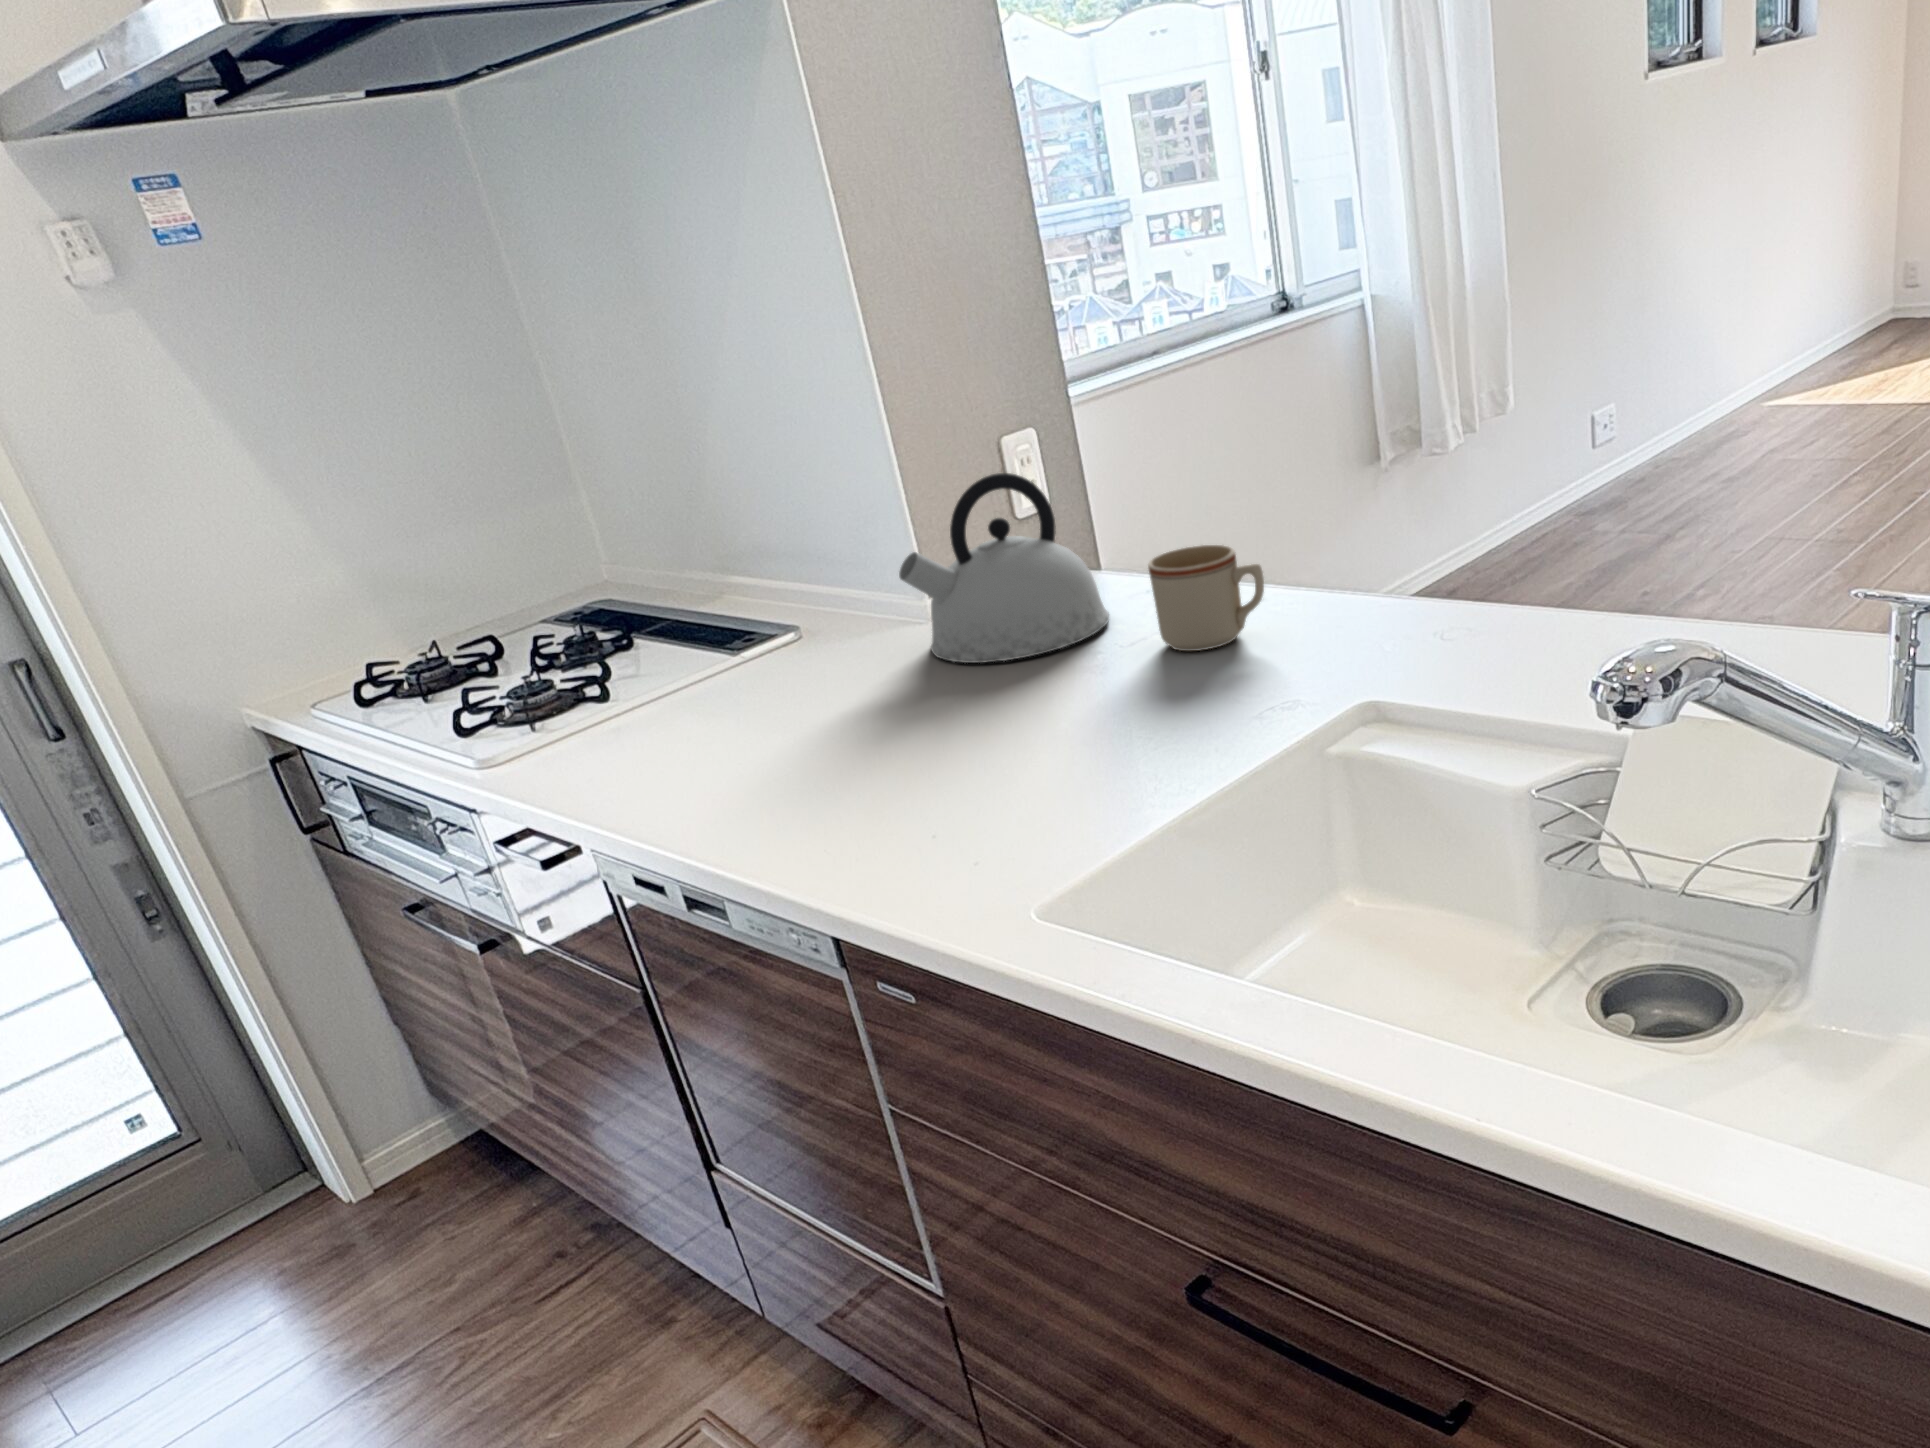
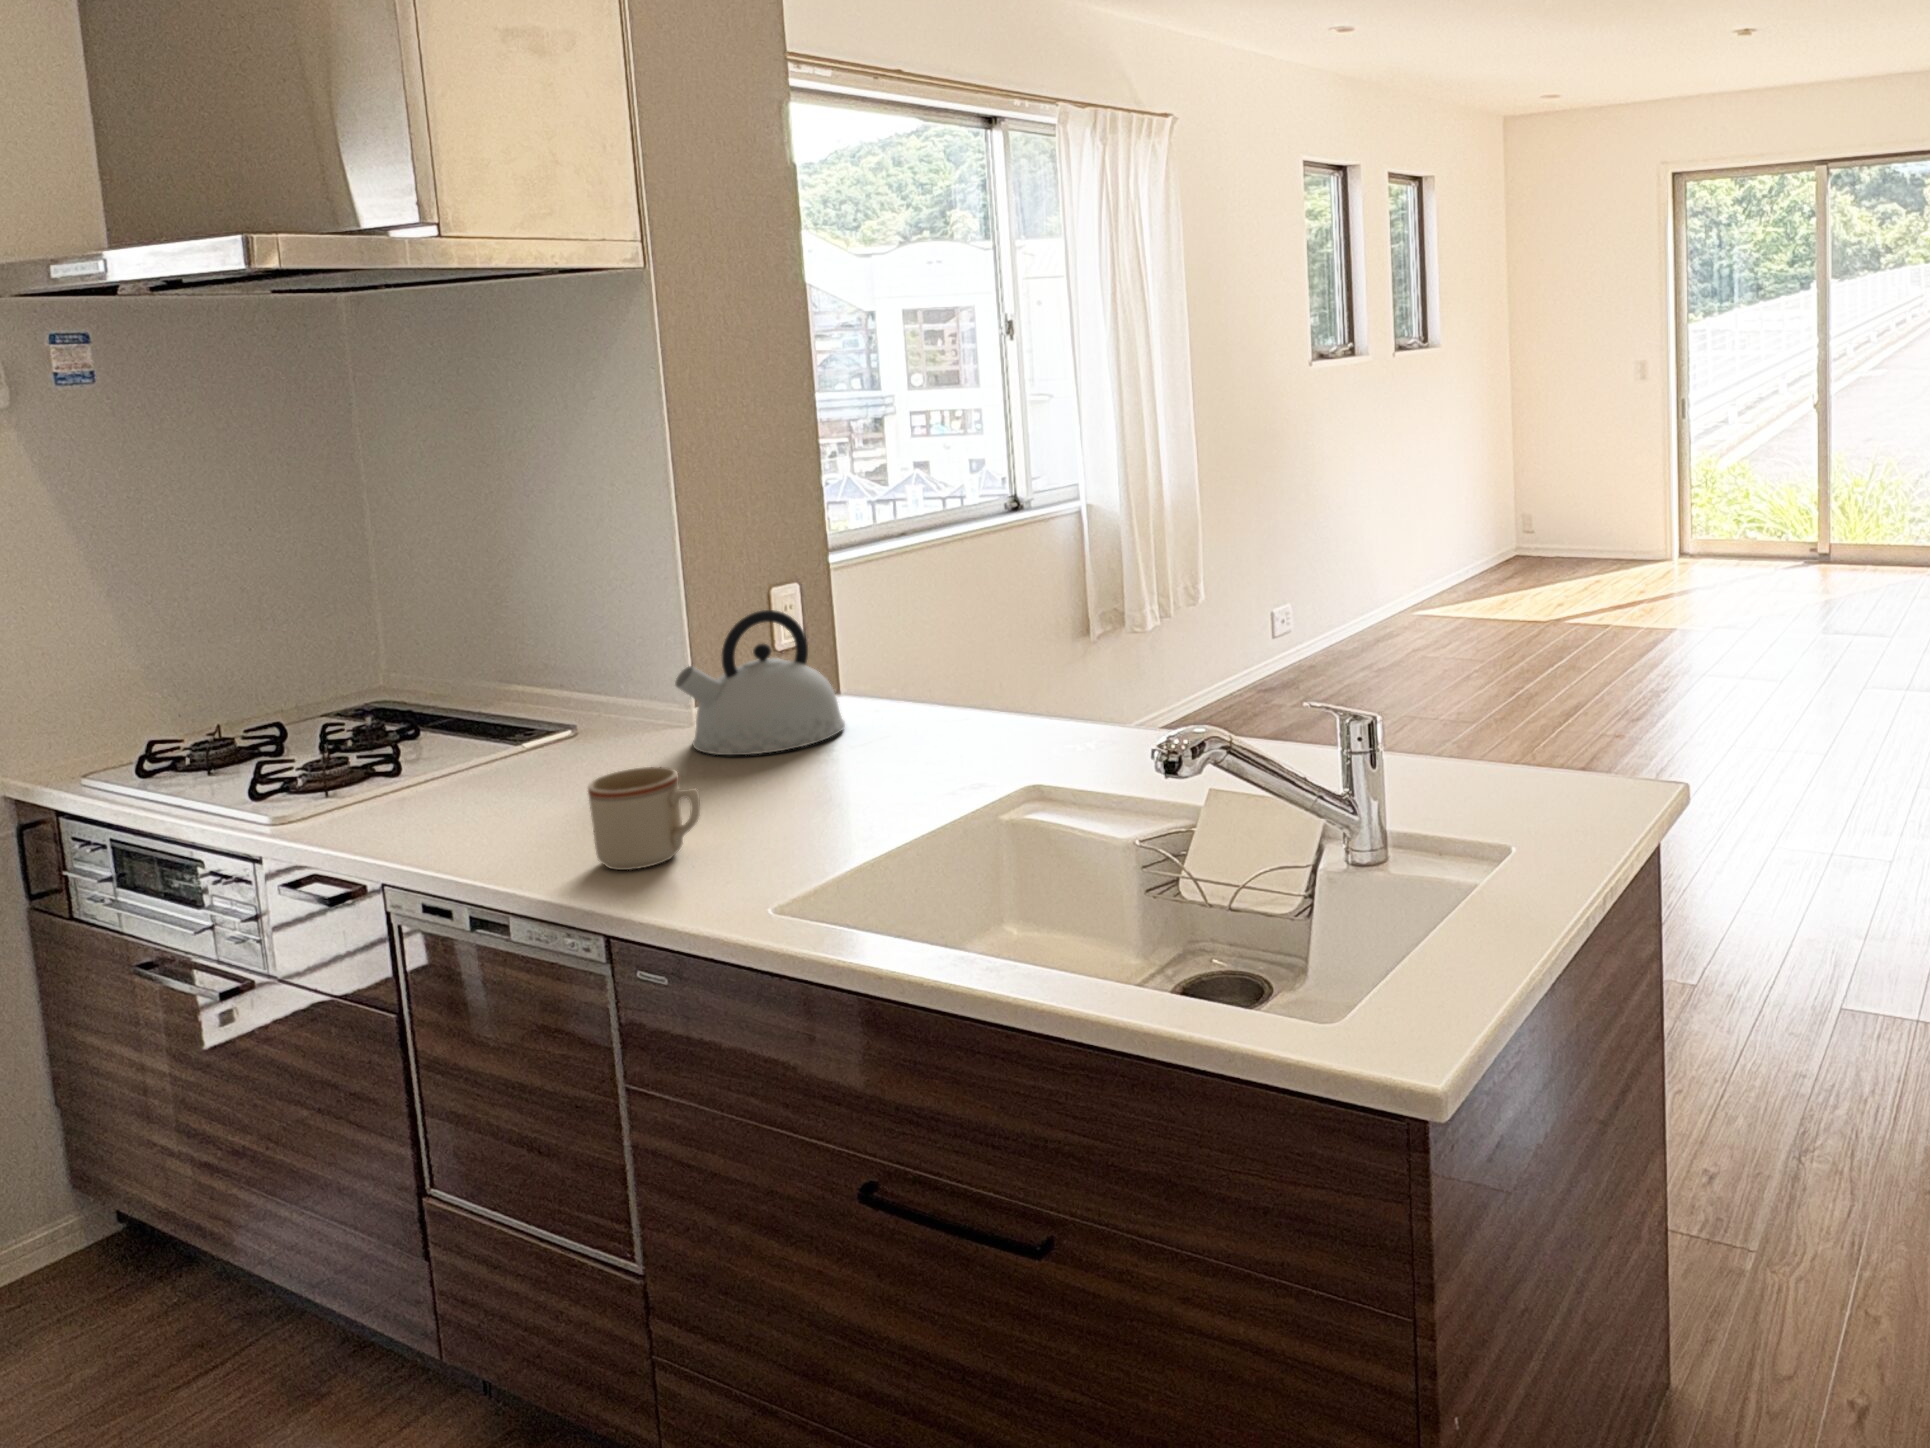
mug: present [1148,545,1264,651] -> present [588,767,700,870]

